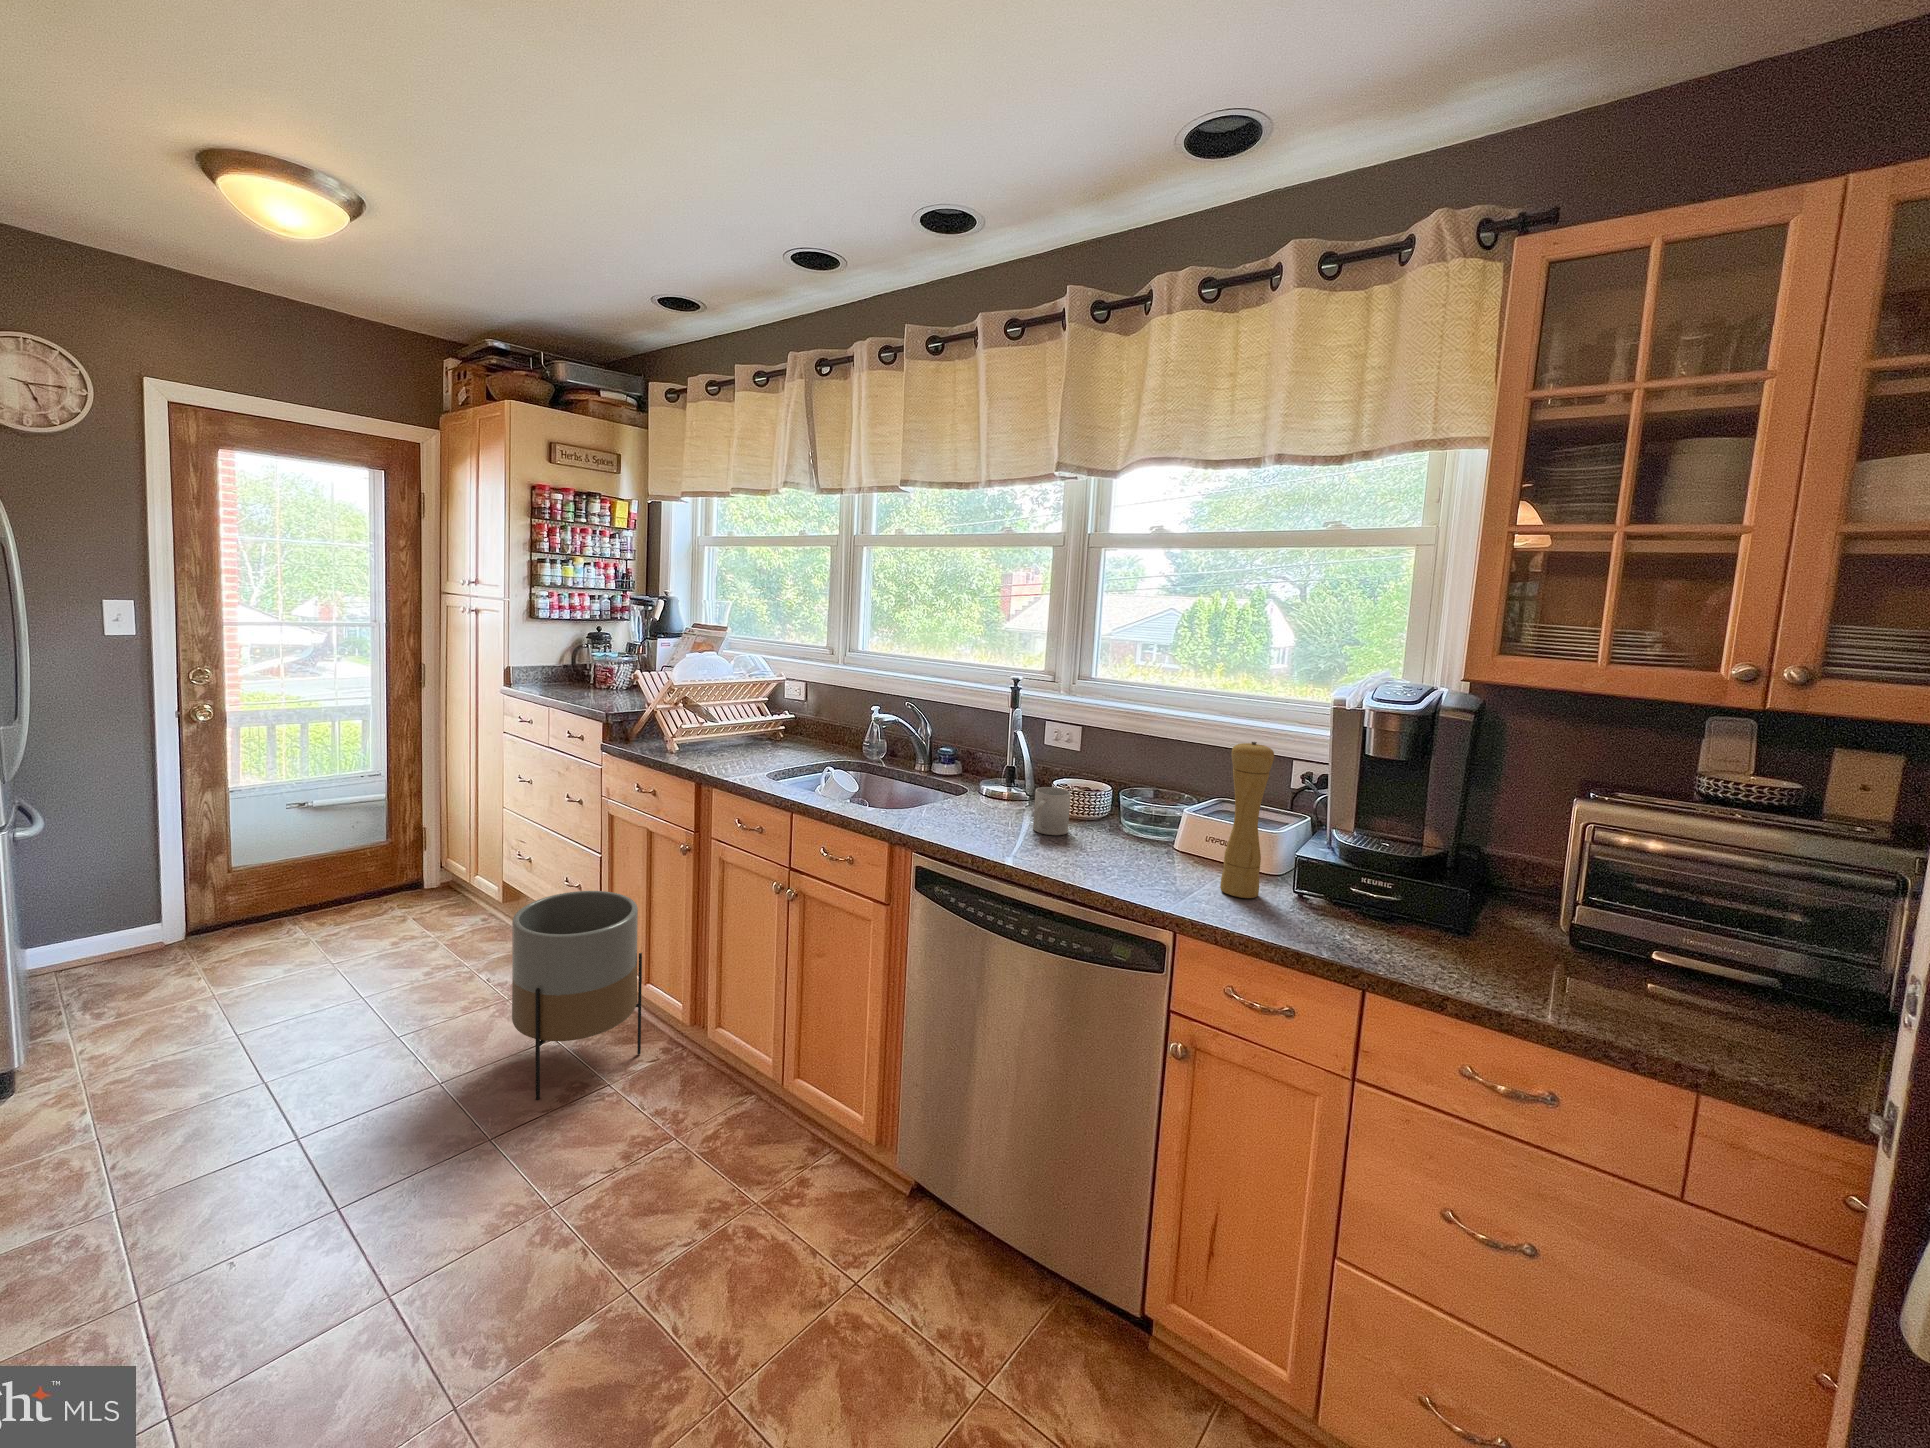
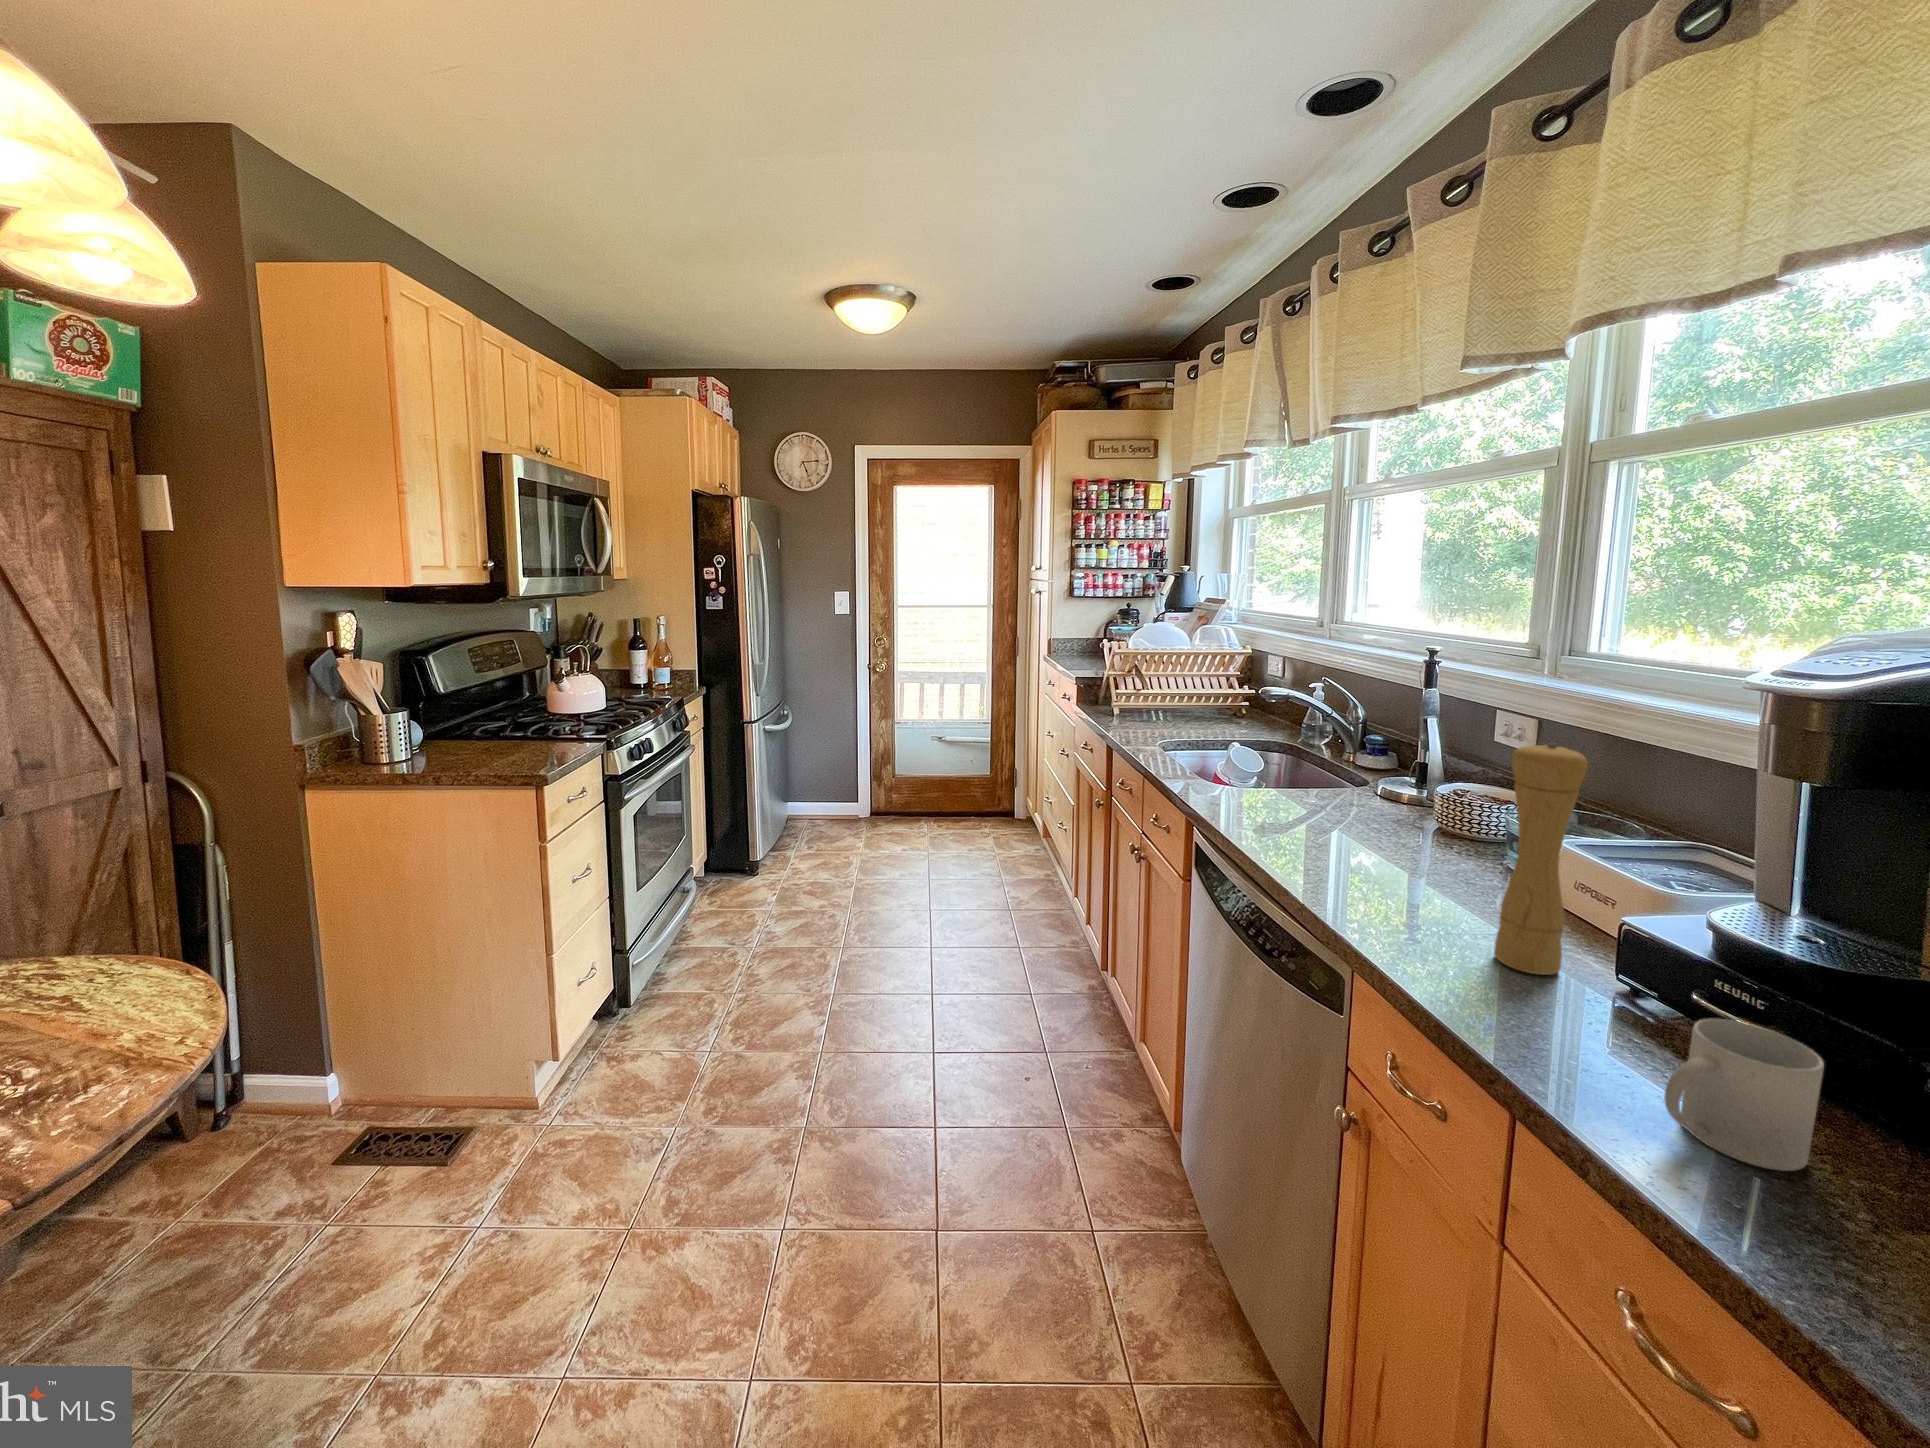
mug: present [1033,787,1071,835] -> present [1664,1019,1824,1171]
planter: present [512,891,642,1100] -> none [970,827,1070,983]

